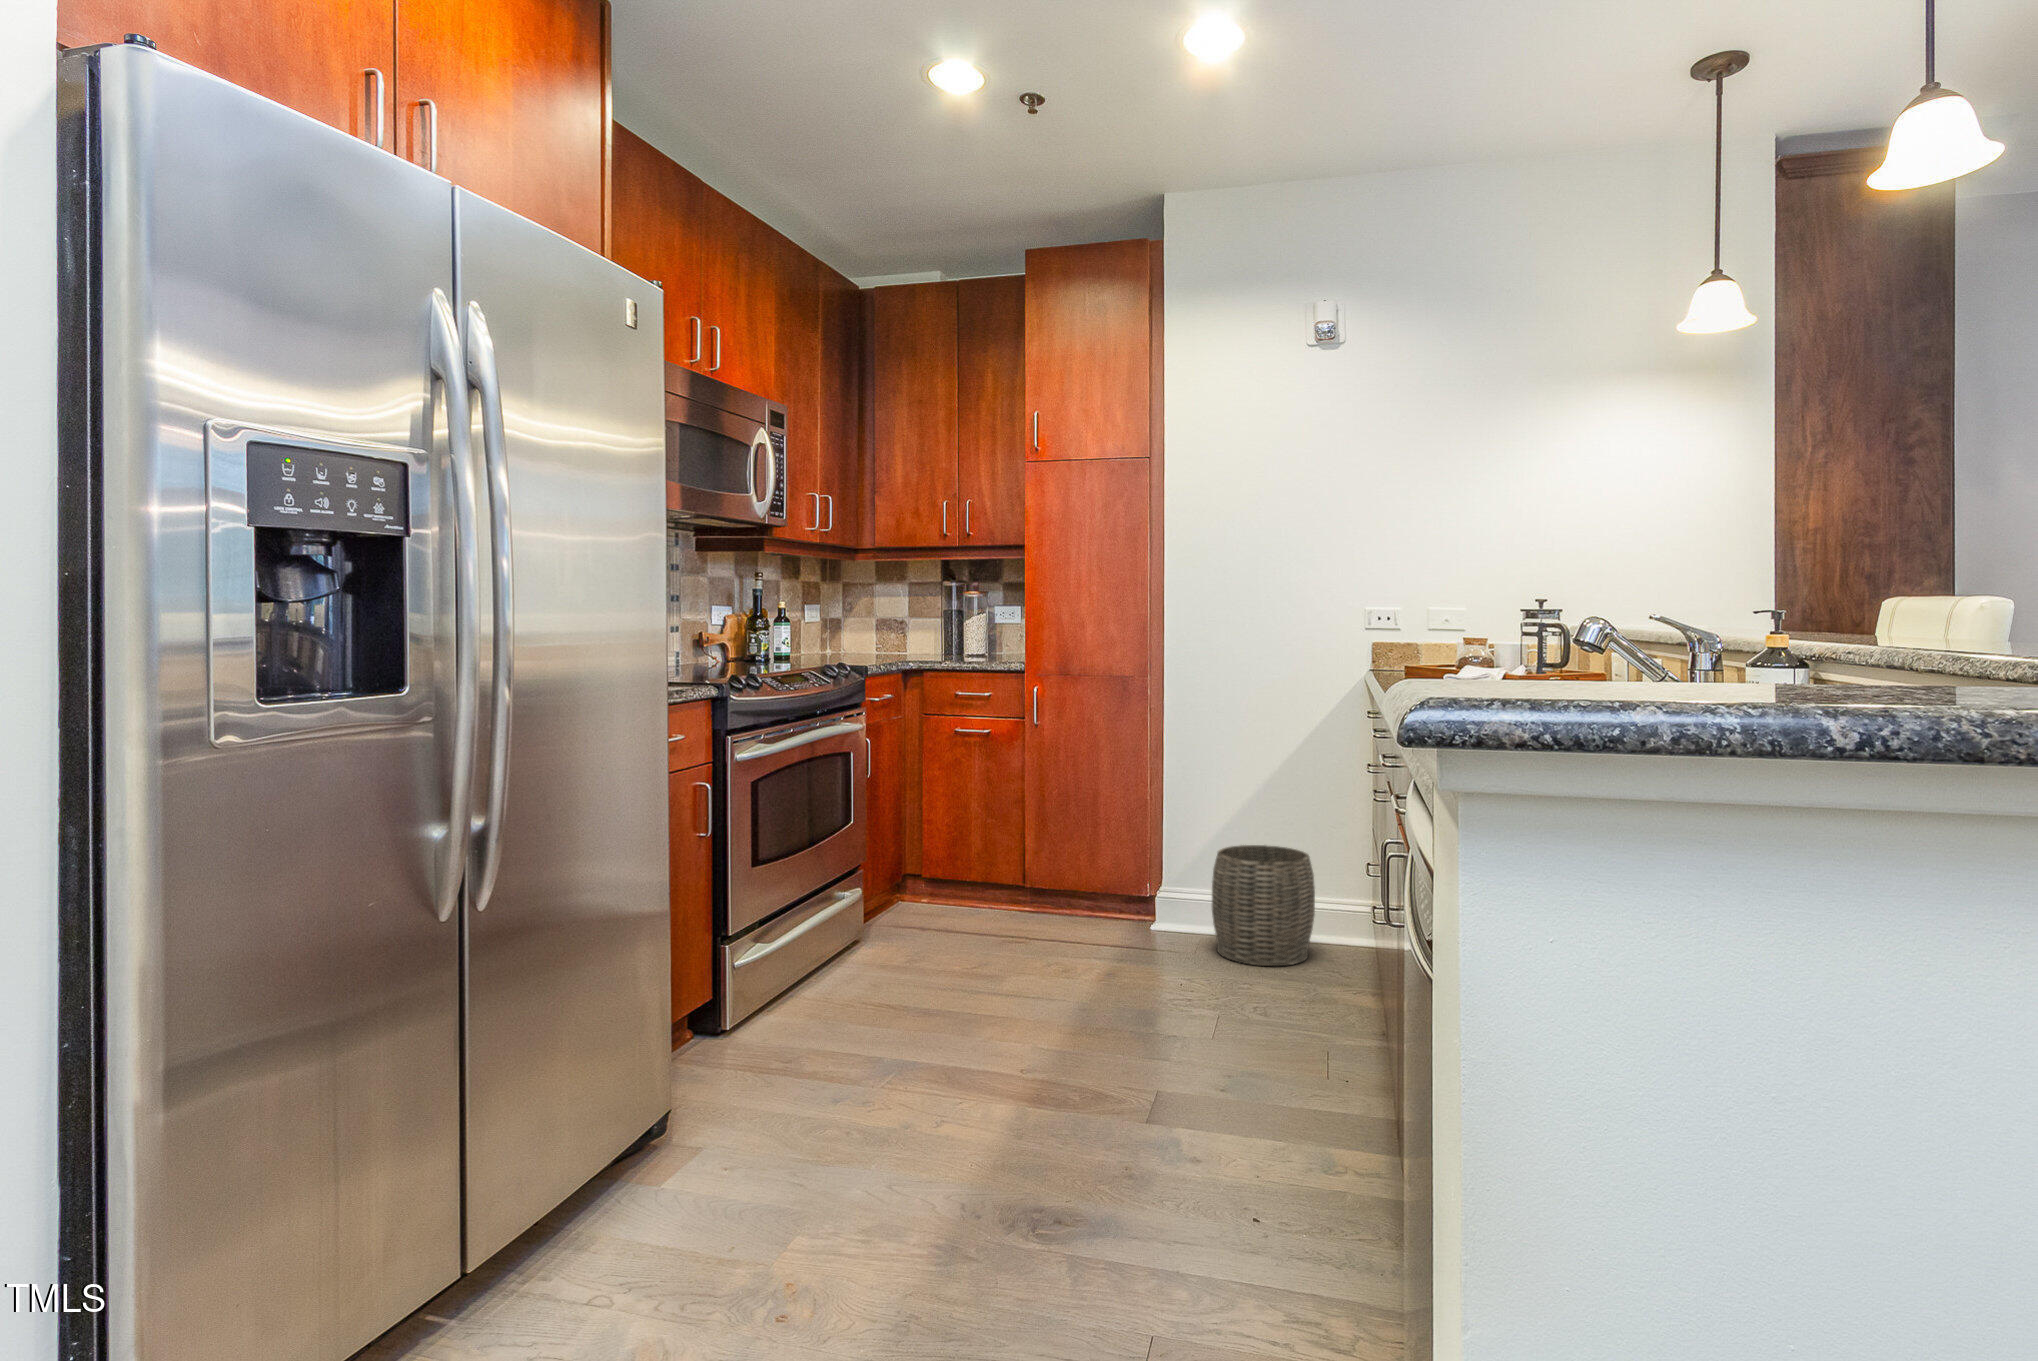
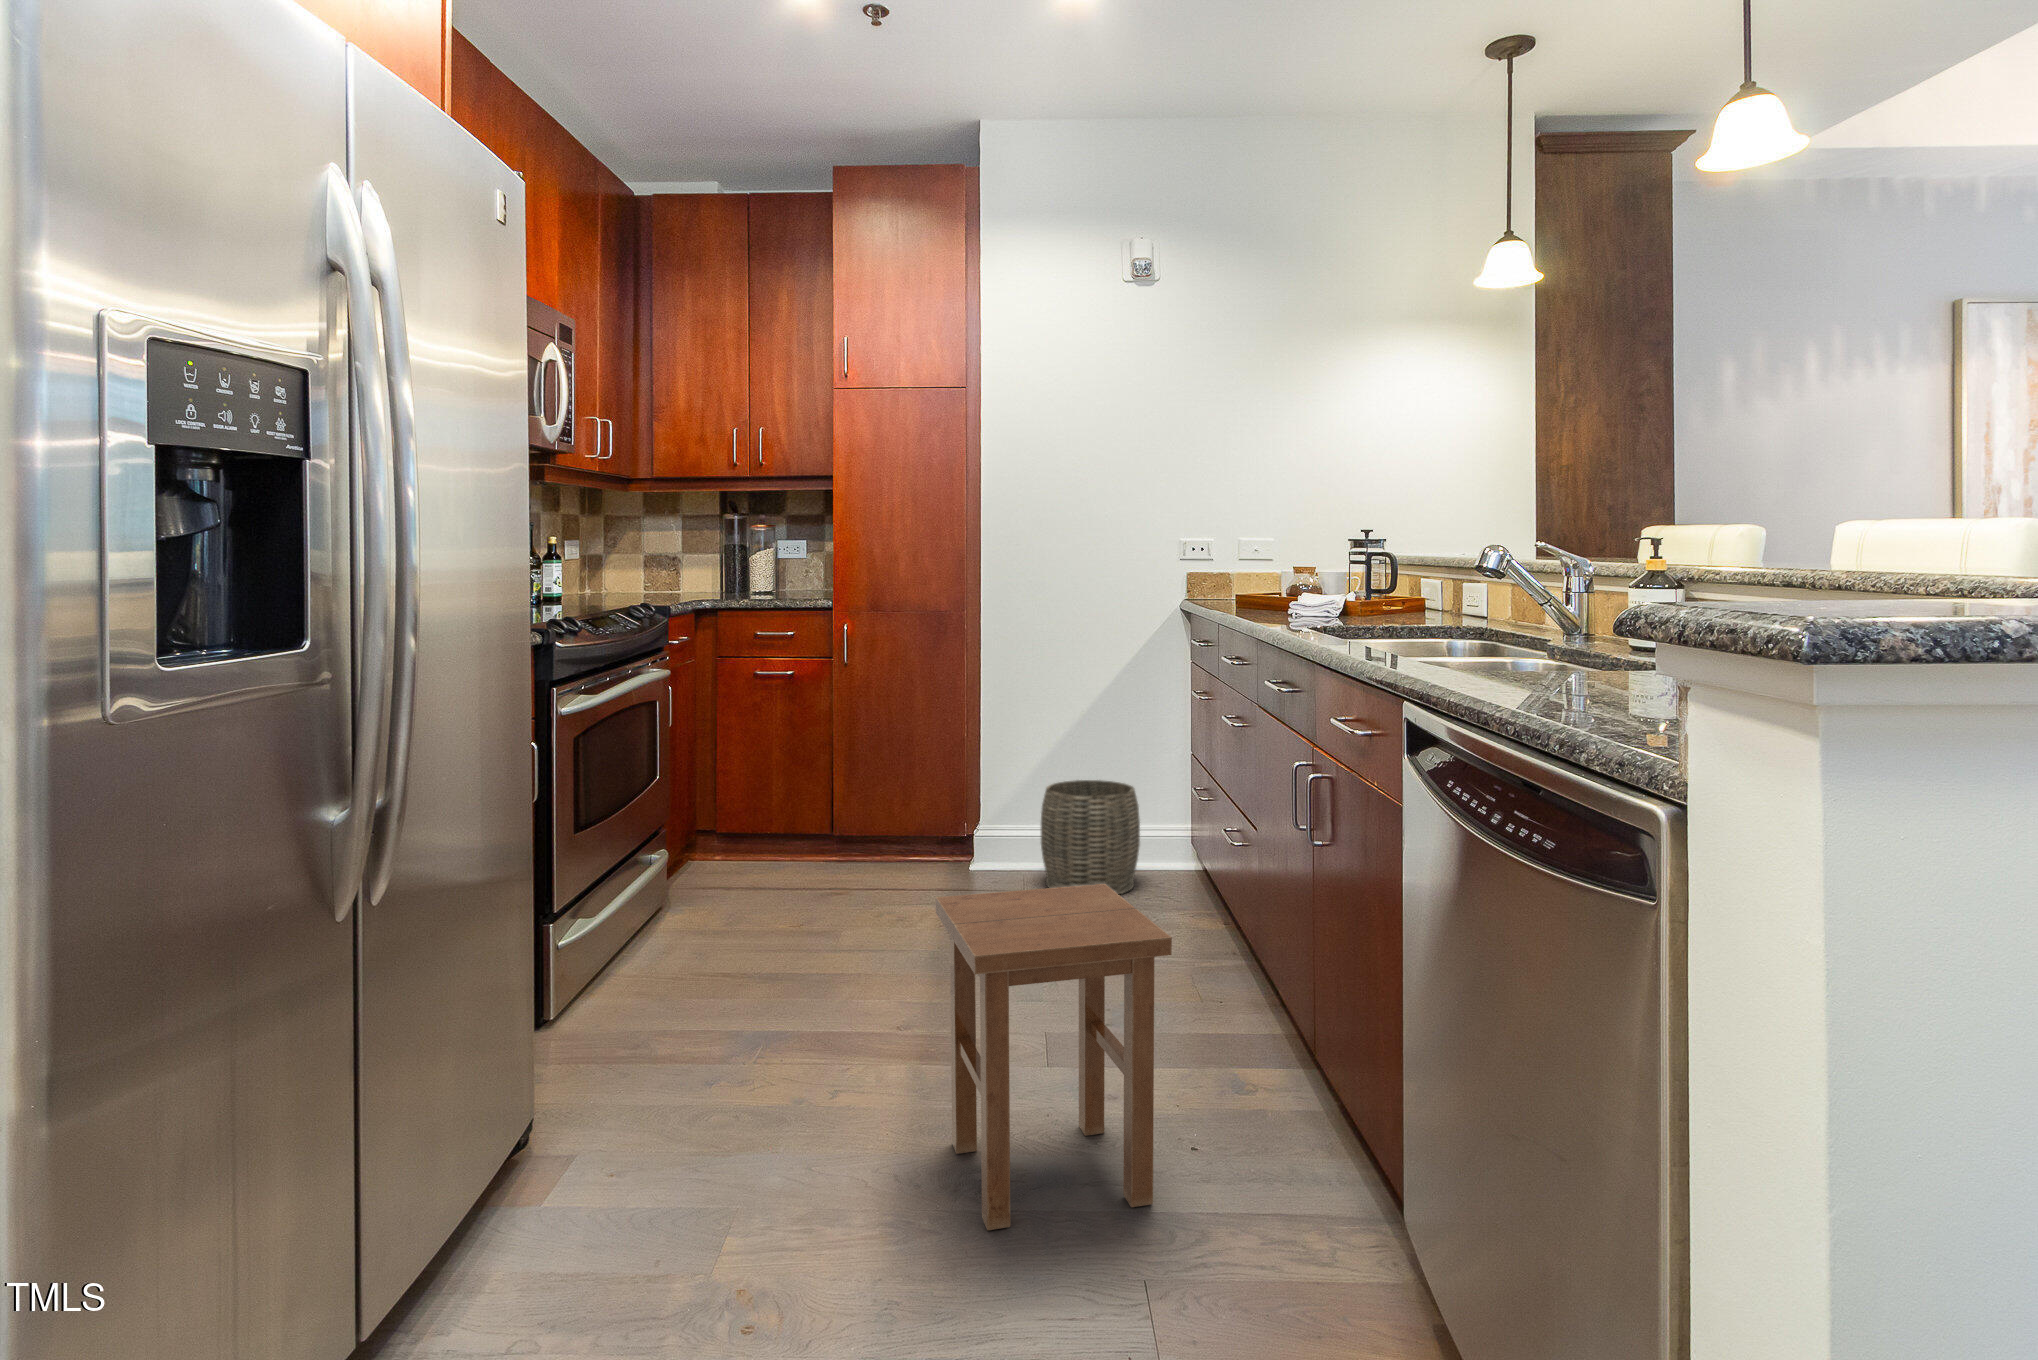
stool: none [995,950,1205,1297] -> present [936,884,1172,1230]

